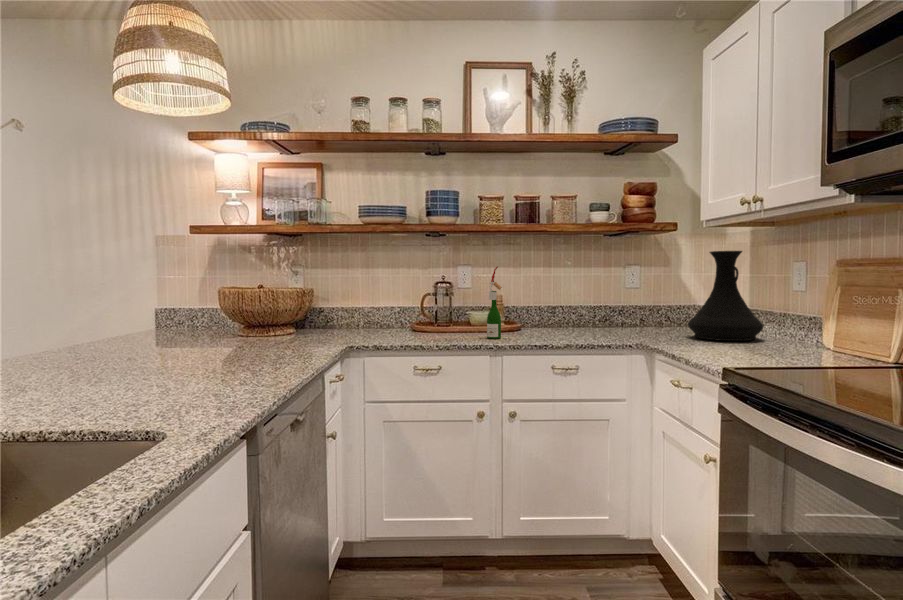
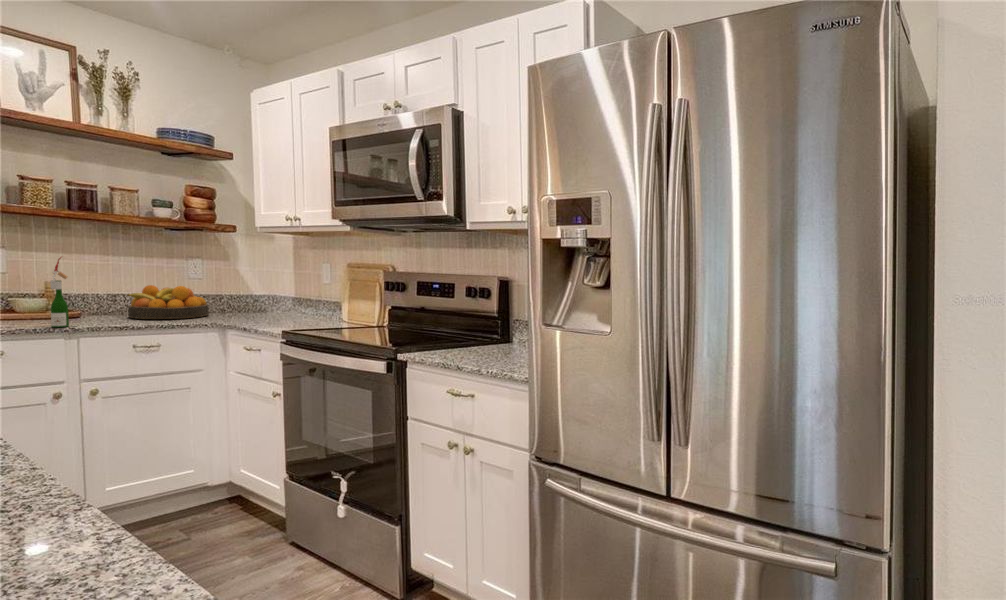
vase: present [688,251,764,341] -> none [247,249,301,315]
fruit bowl: none [557,298,641,337] -> present [127,285,209,319]

